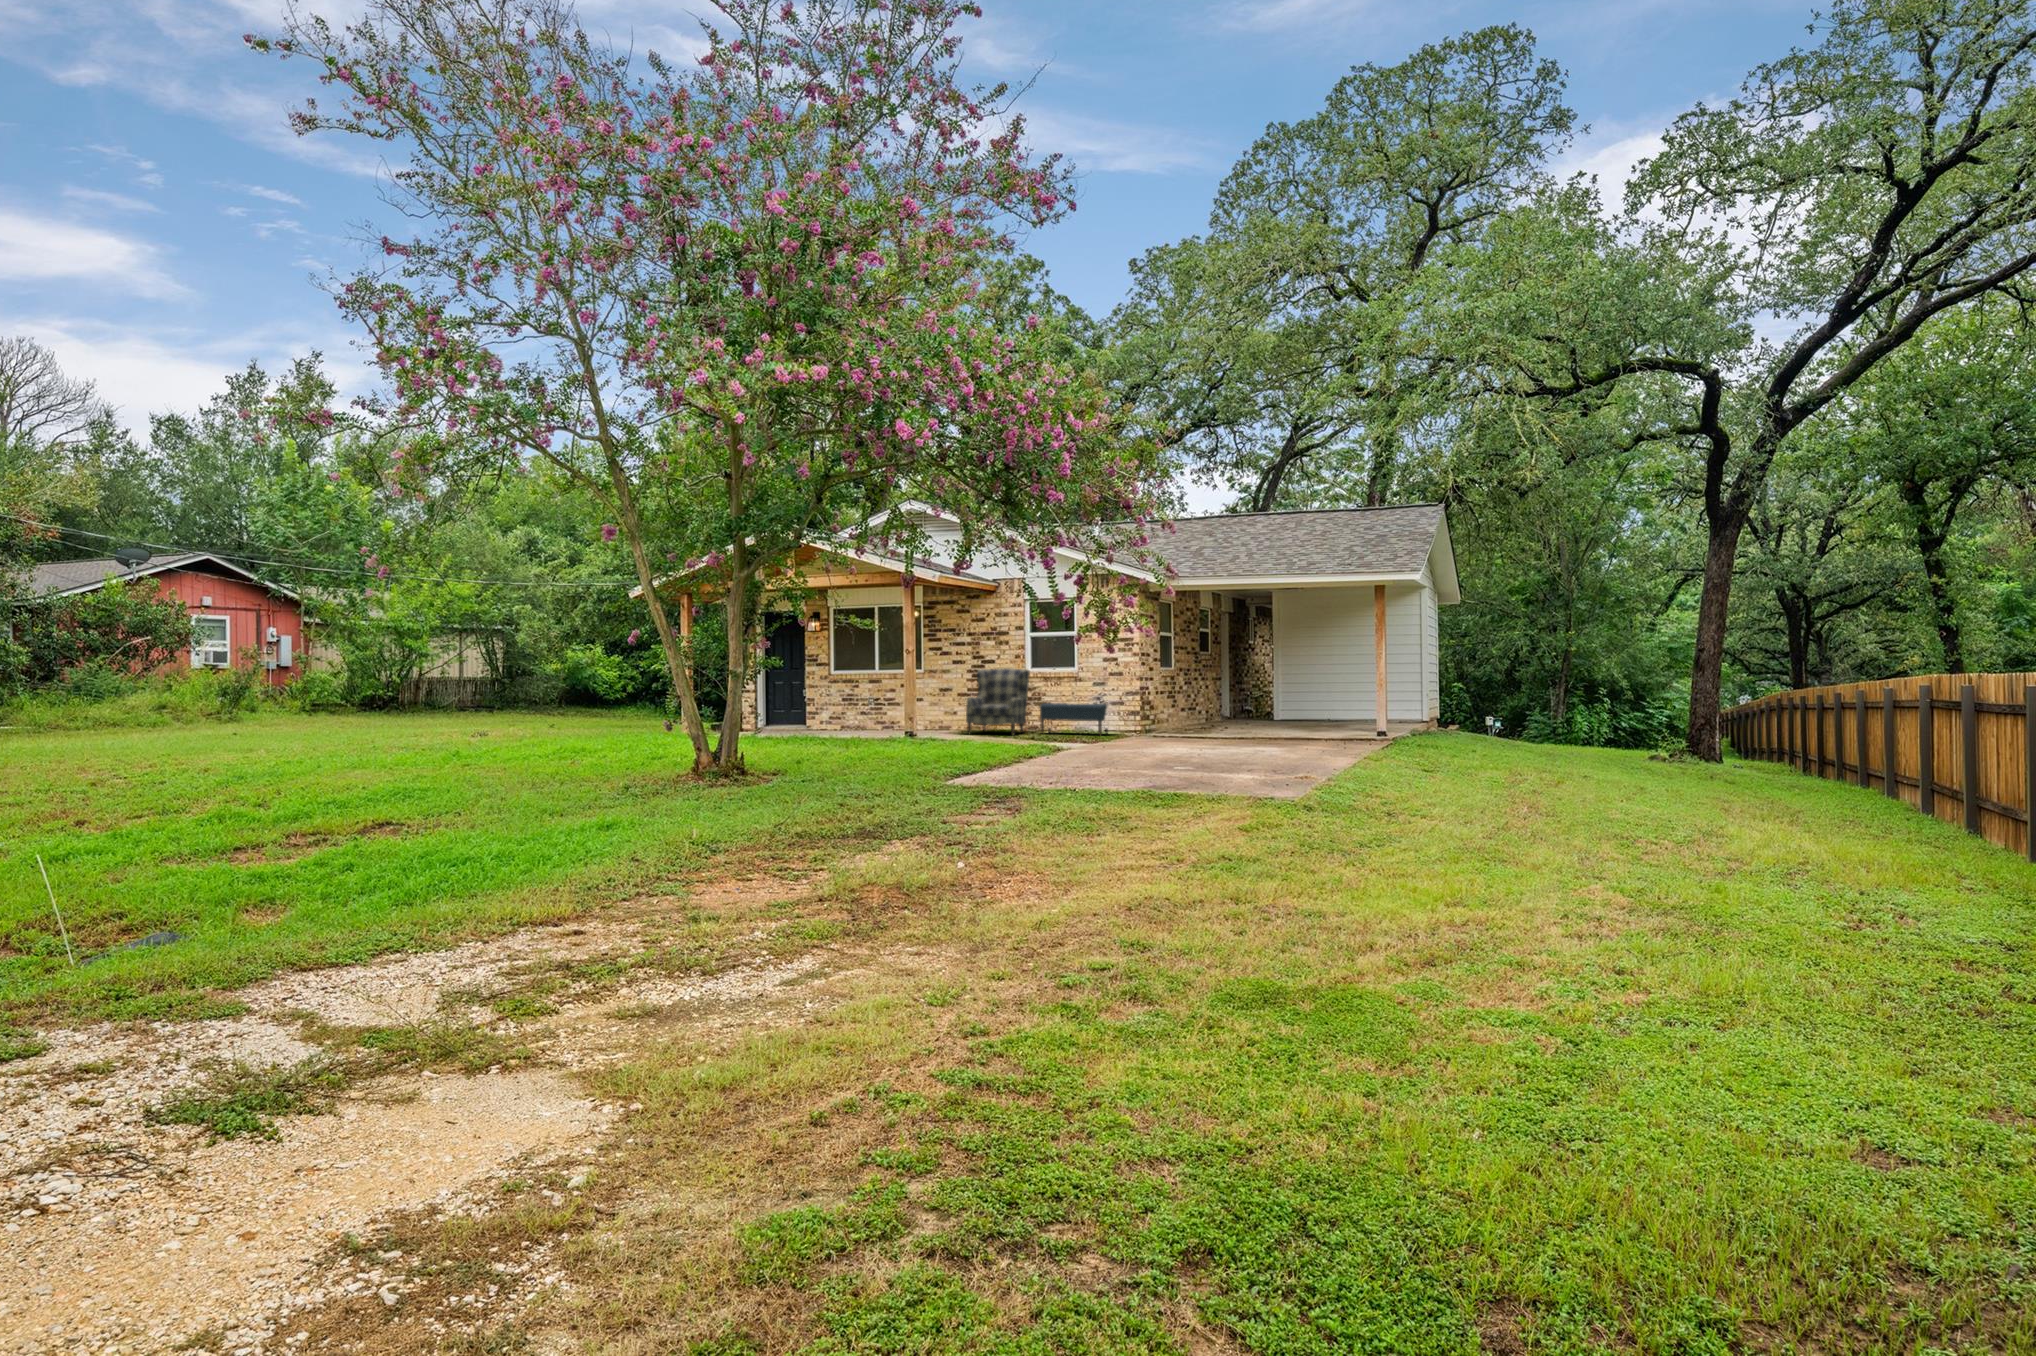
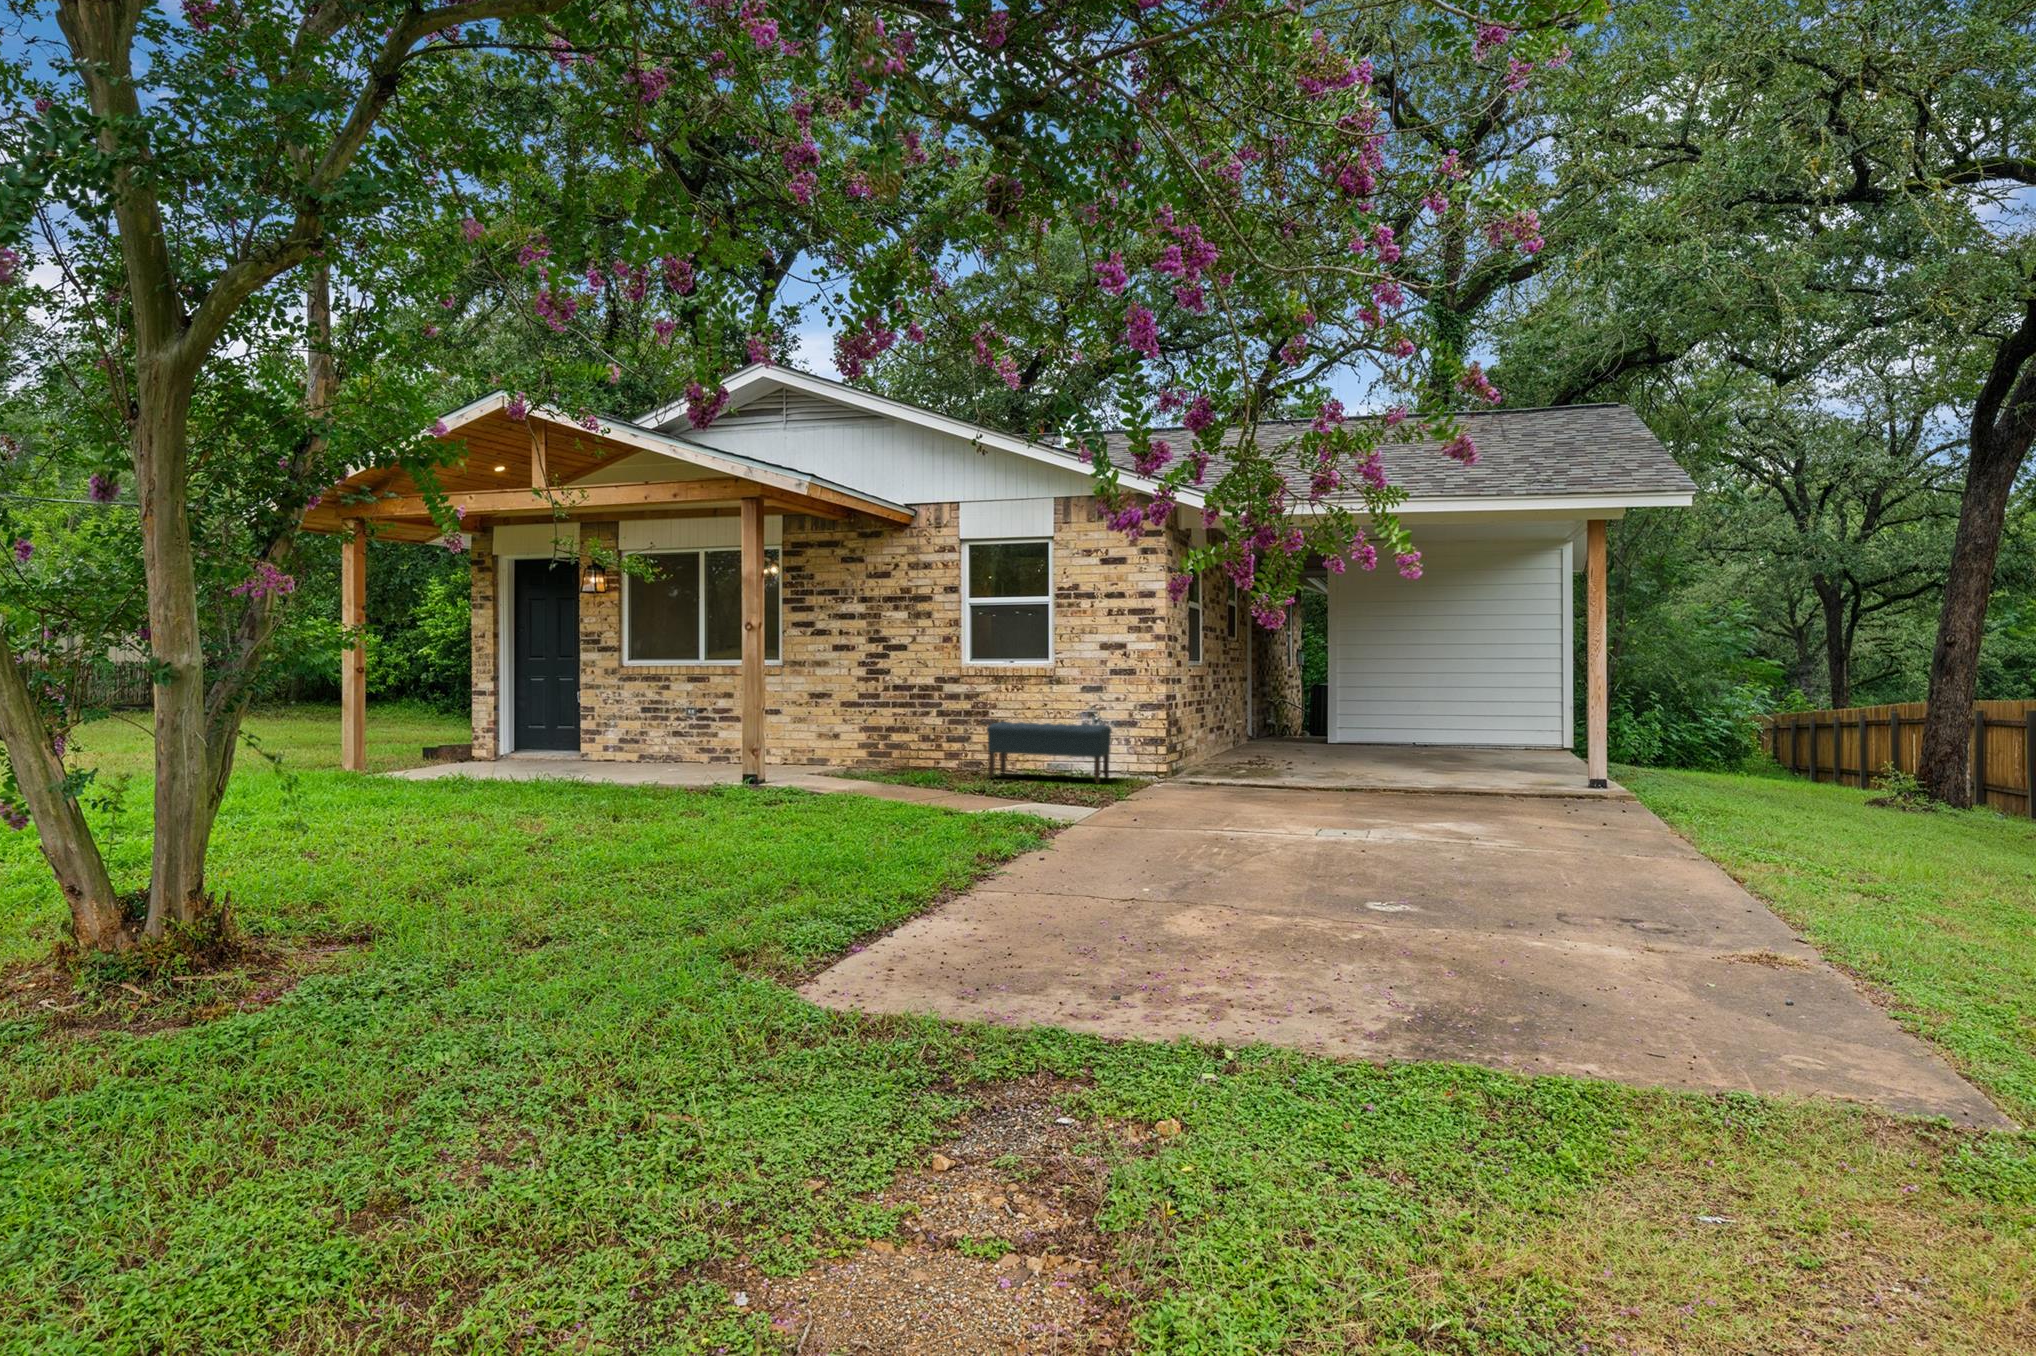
chair: present [966,668,1030,735] -> none [854,660,969,783]

